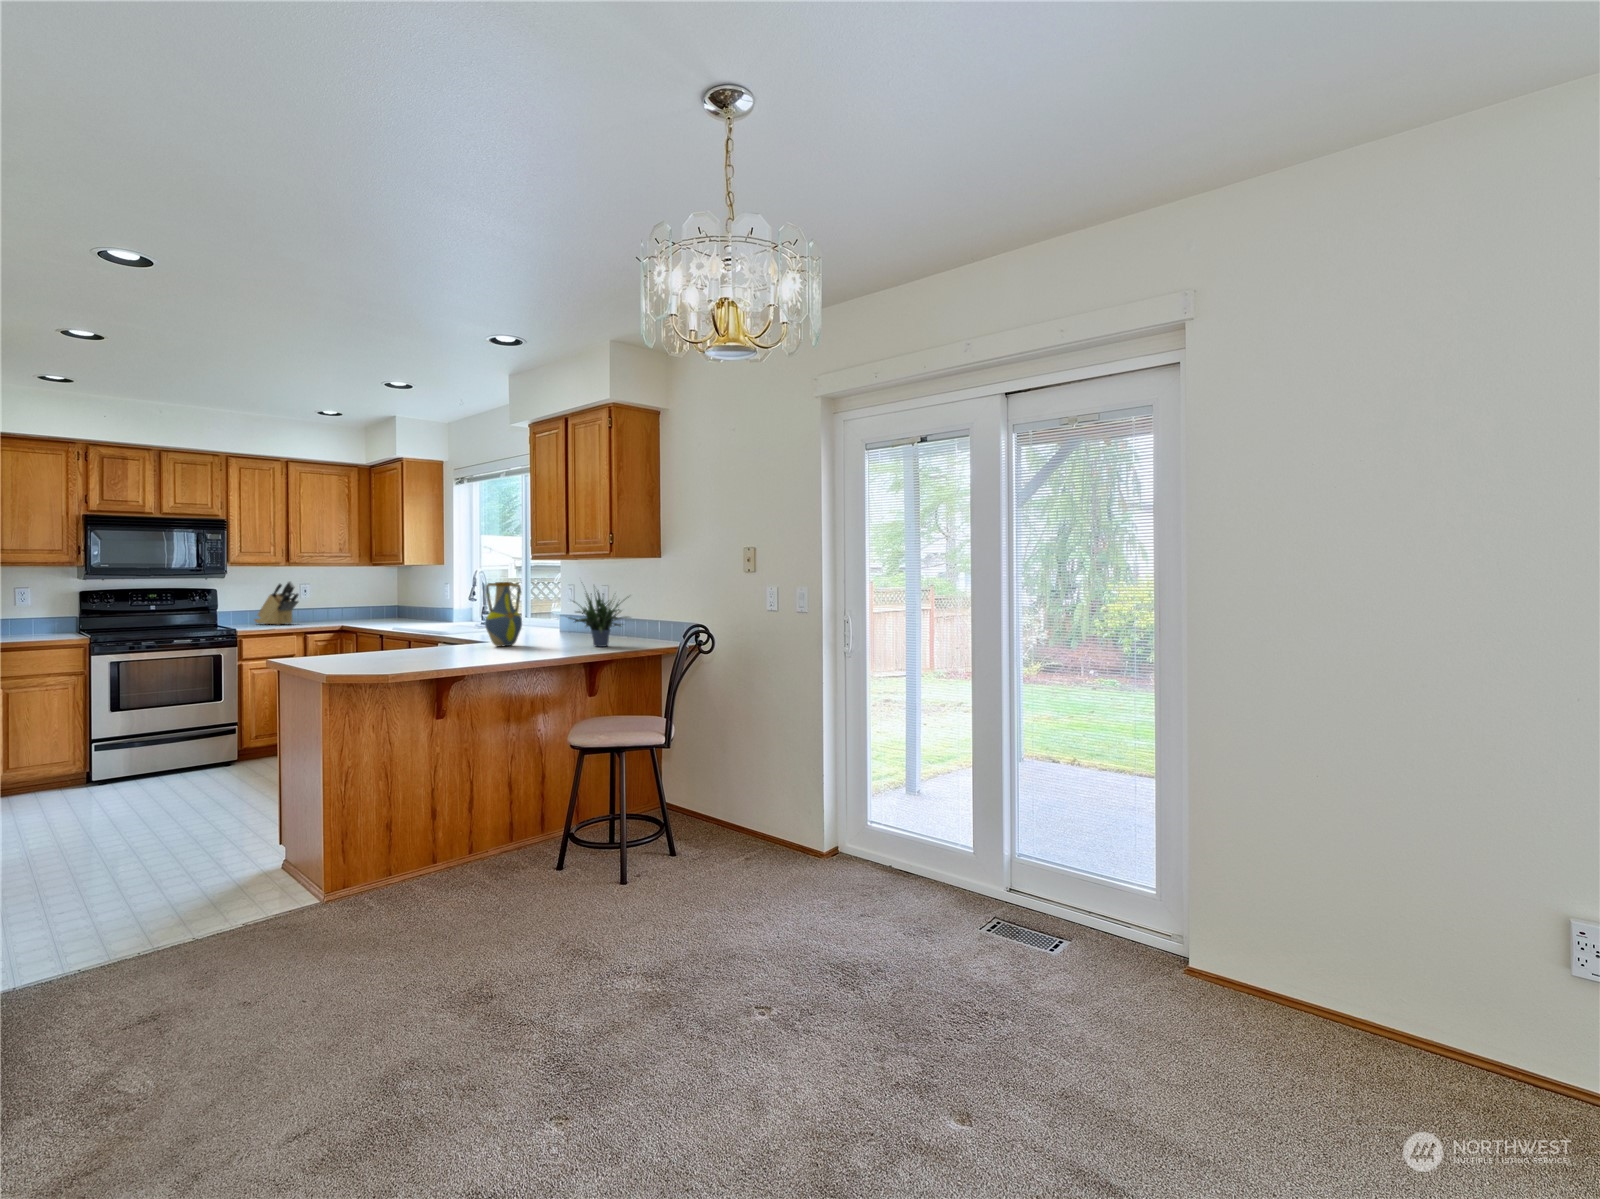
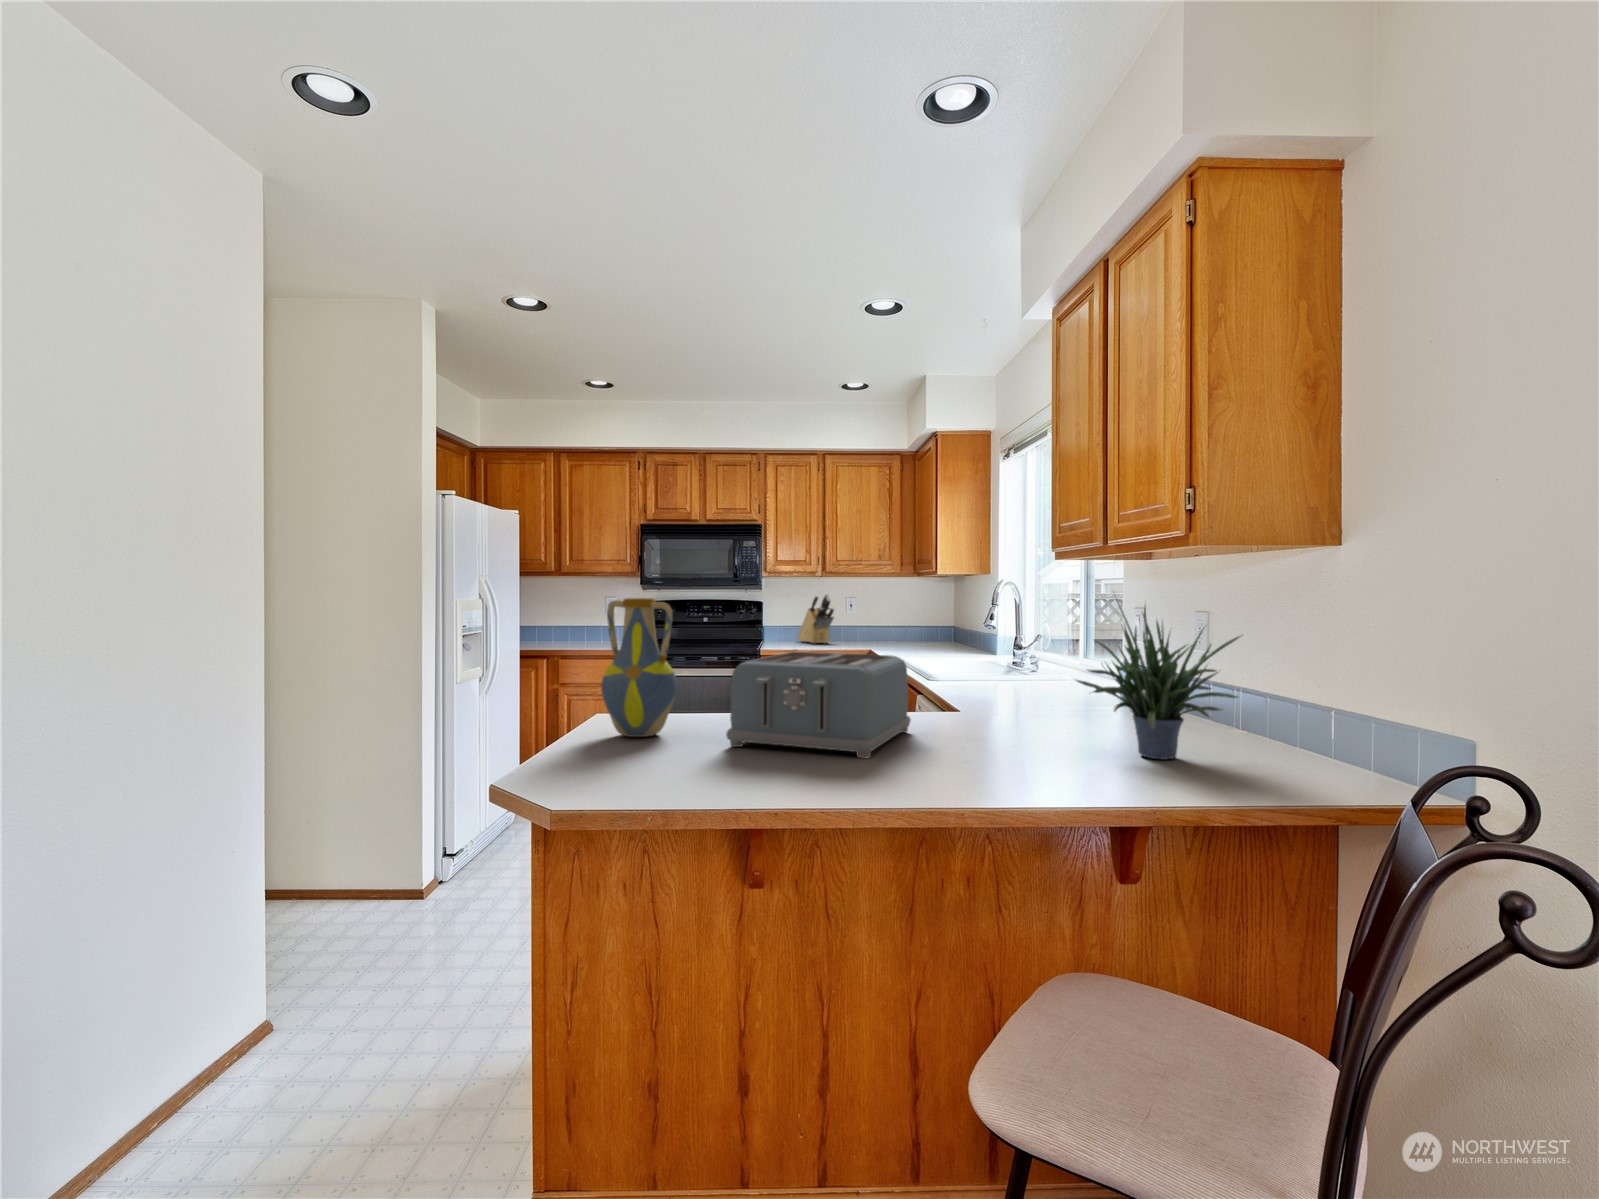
vase: present [485,582,522,646] -> present [601,598,677,737]
toaster: none [403,612,485,659] -> present [726,652,911,759]

